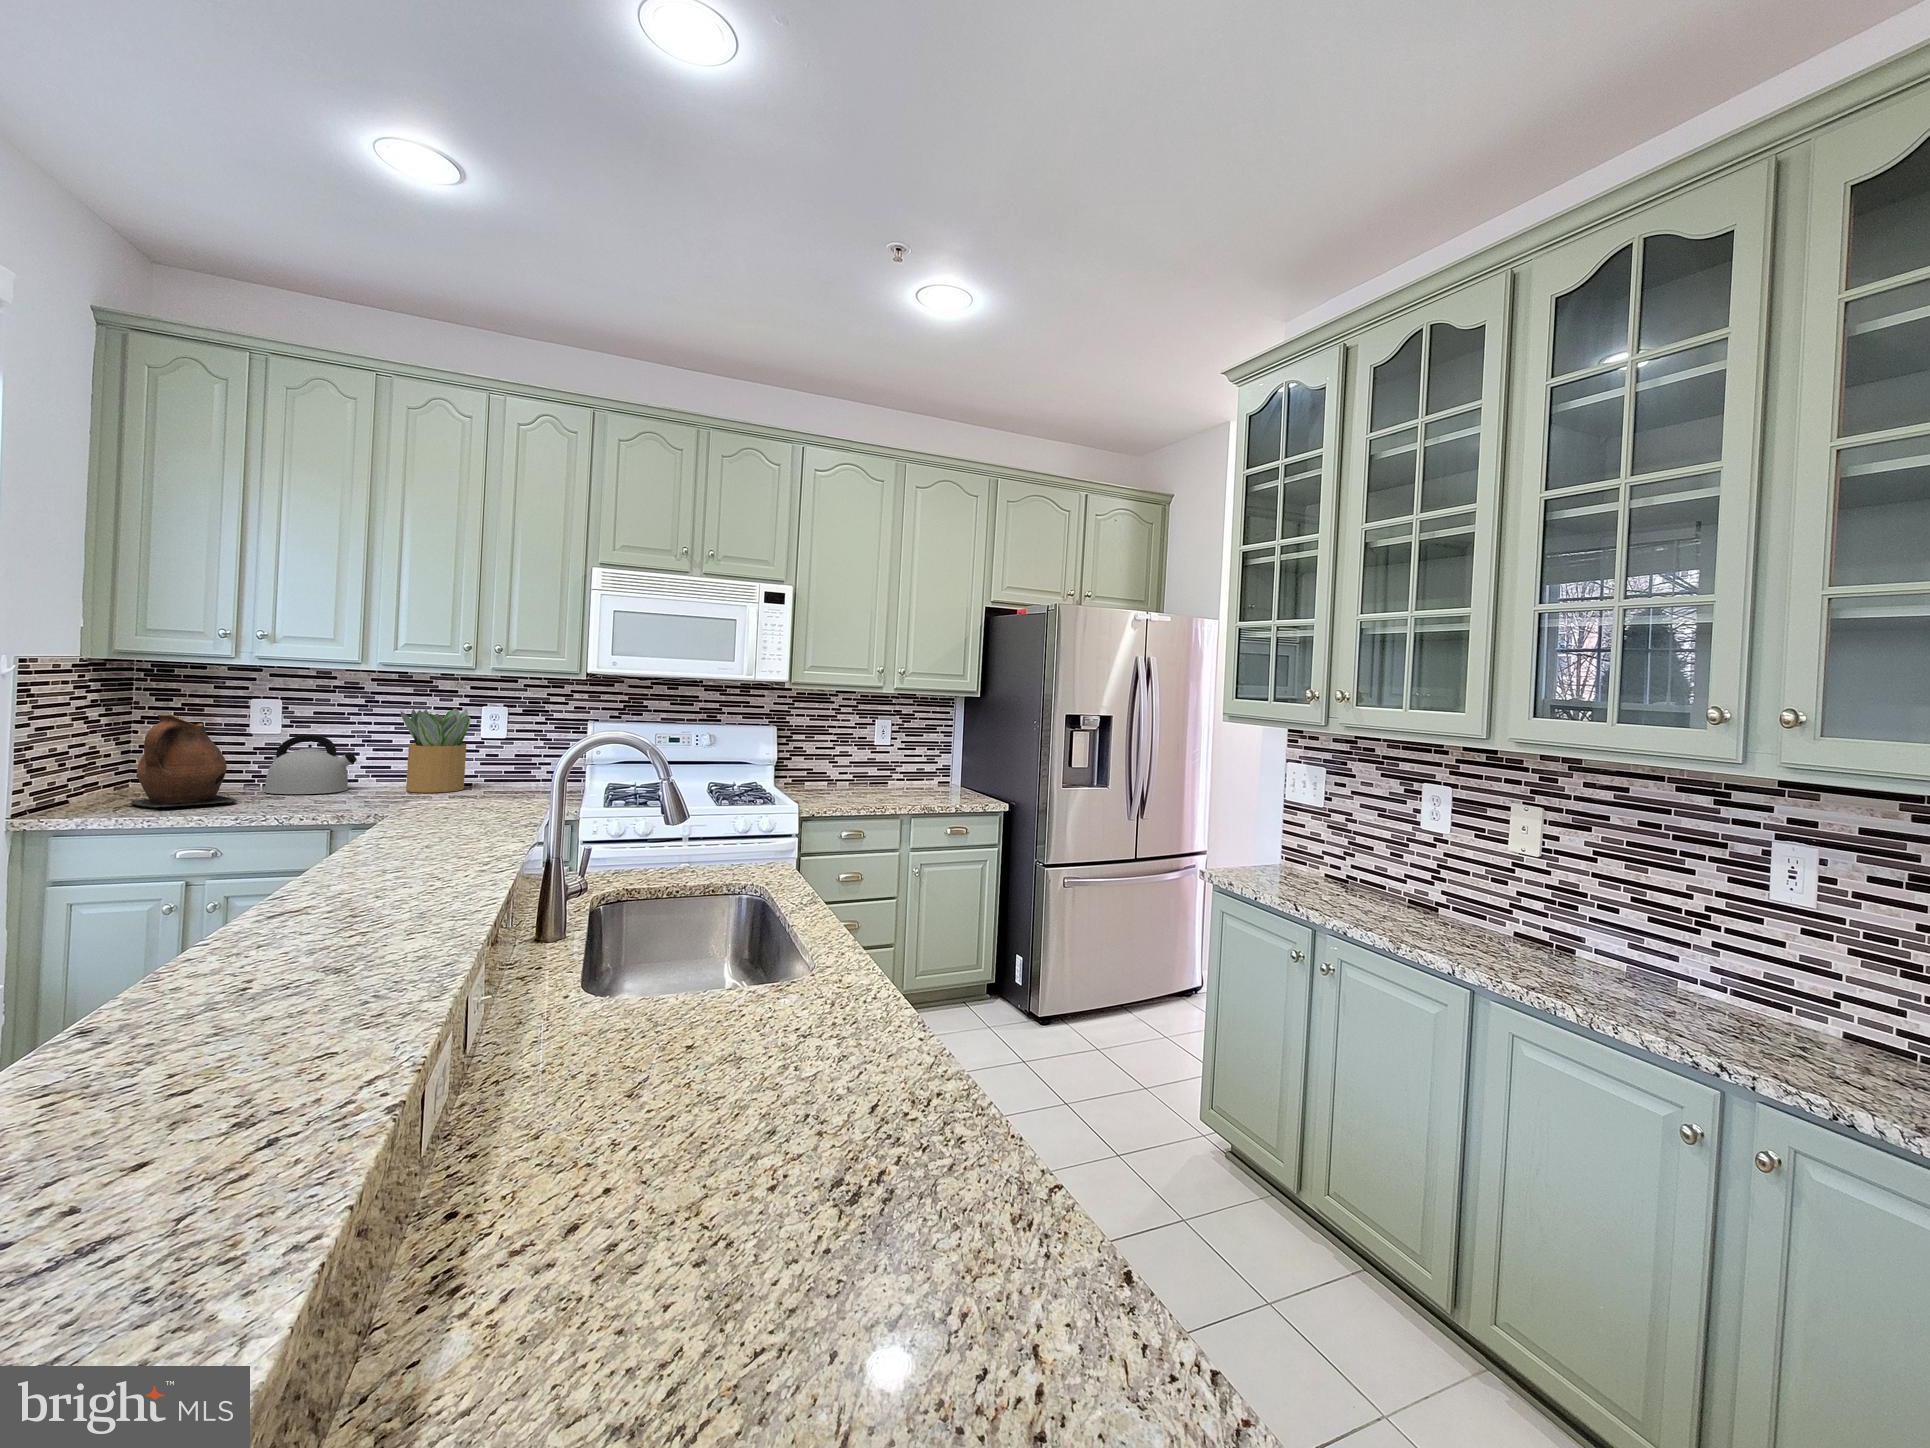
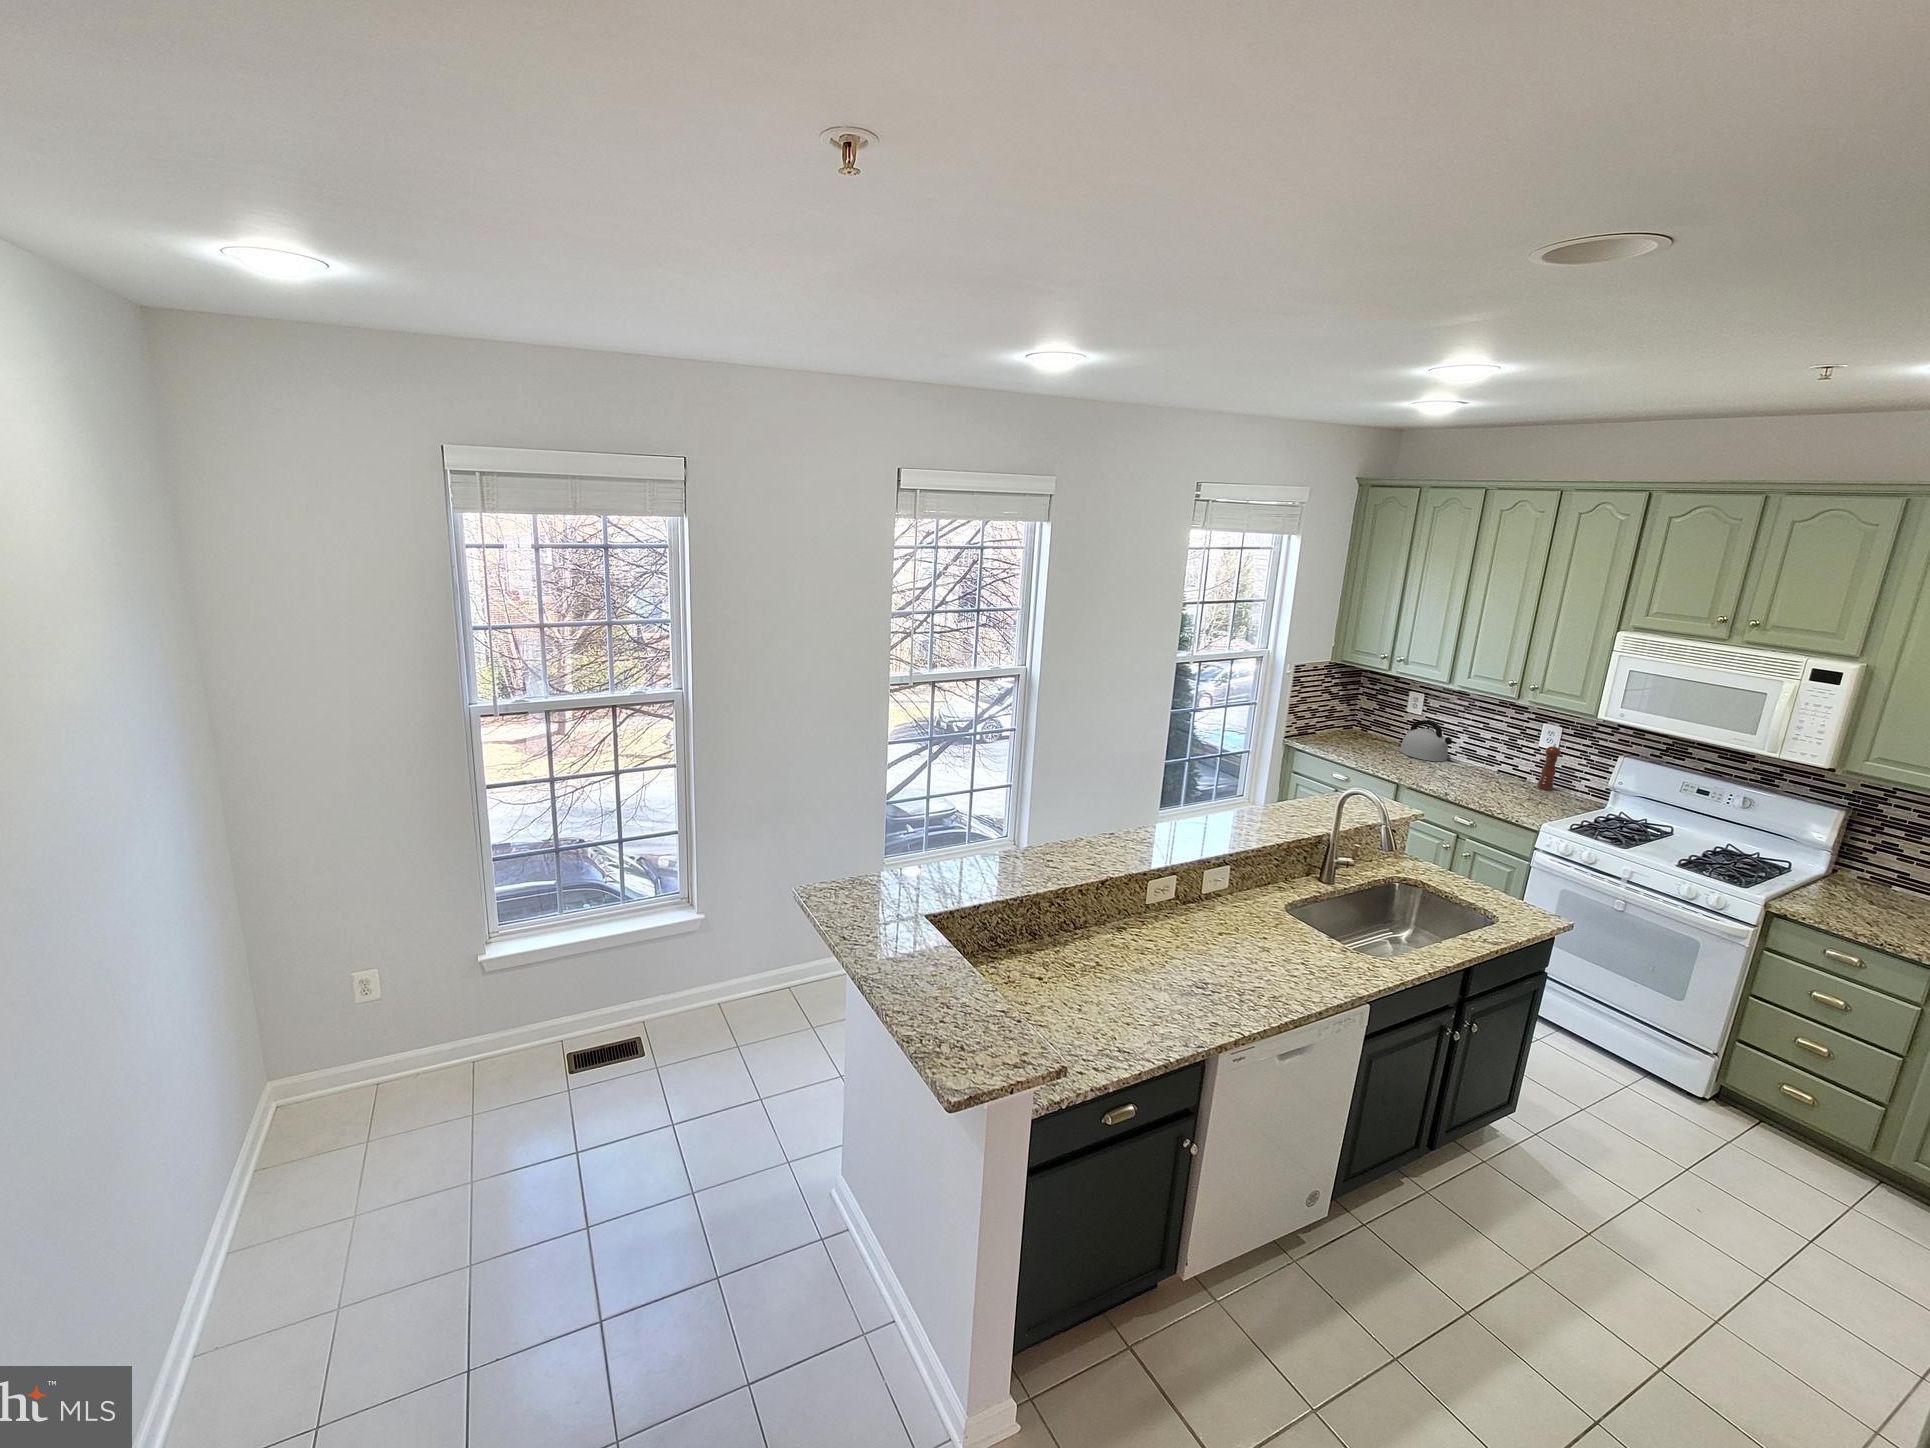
potted plant: present [401,708,470,793] -> none [1476,716,1531,782]
ceramic pitcher: present [131,714,237,807] -> none [1331,699,1376,755]
pepper mill: none [492,728,513,789] -> present [1537,744,1561,790]

